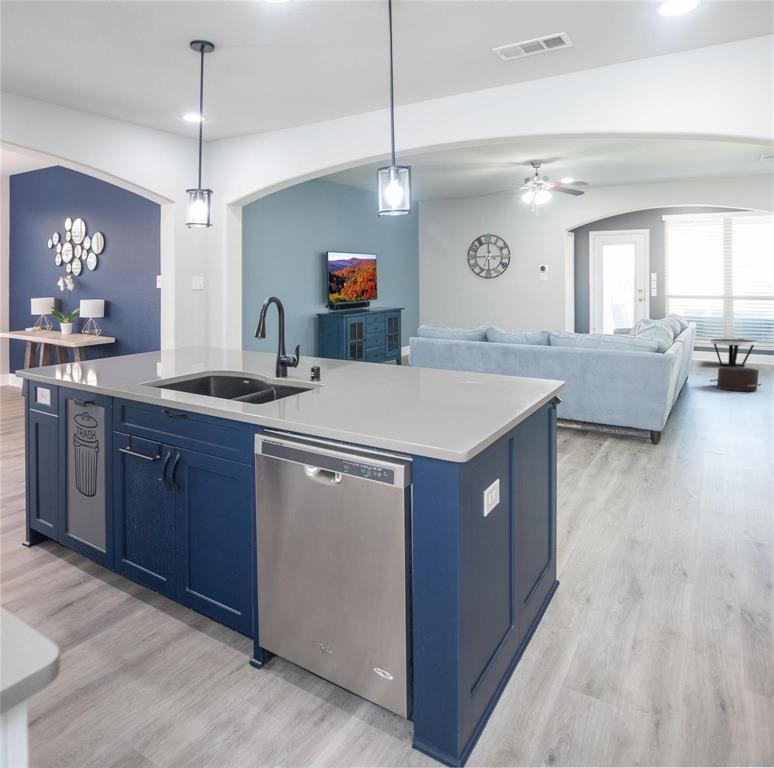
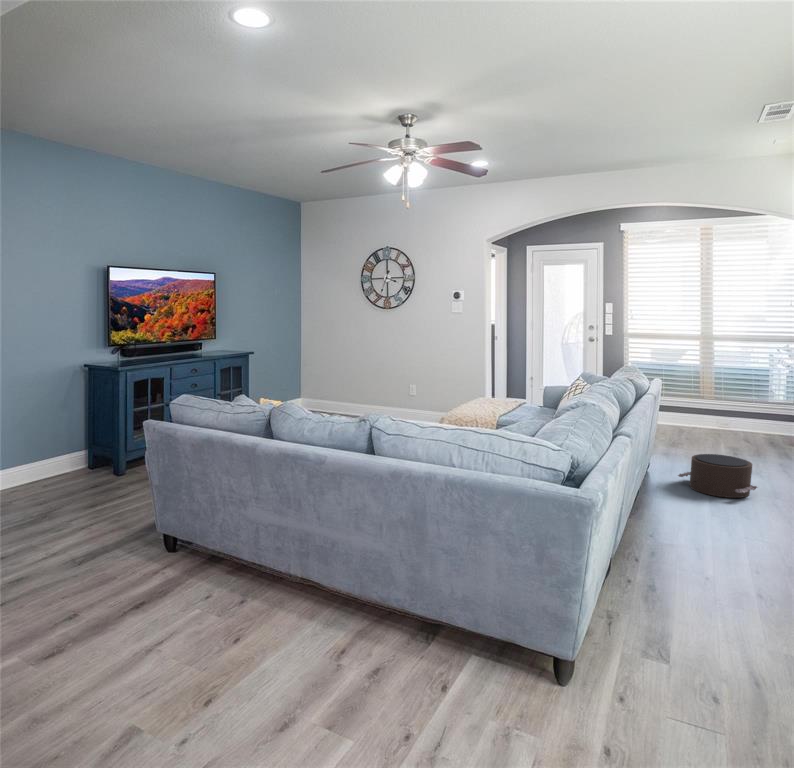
side table: present [711,339,758,367] -> none [685,395,748,438]

